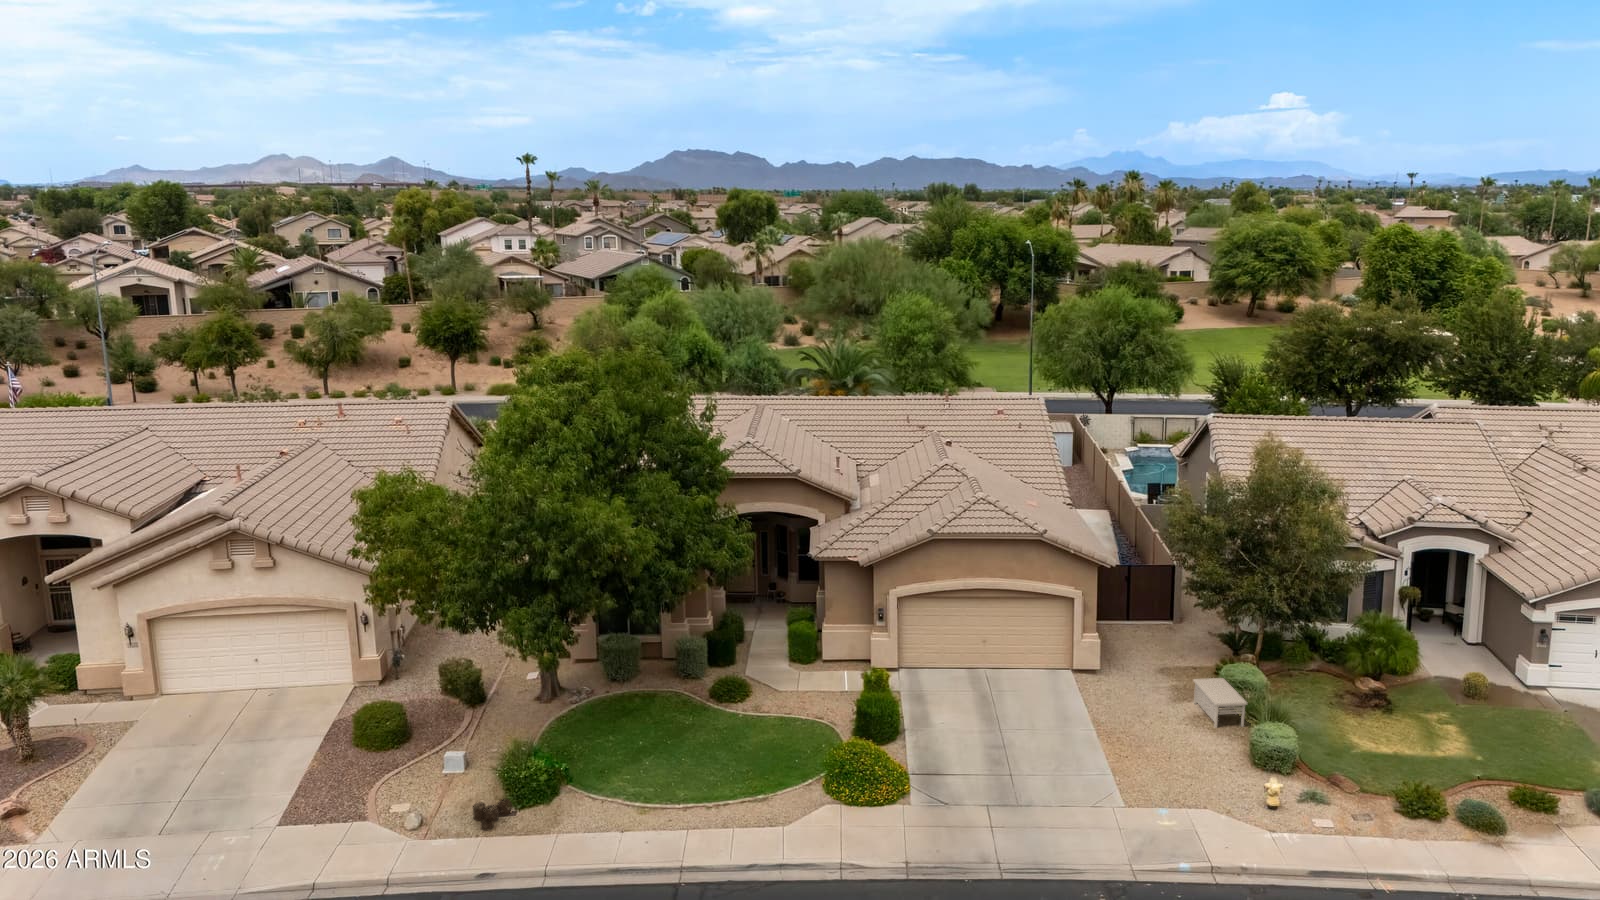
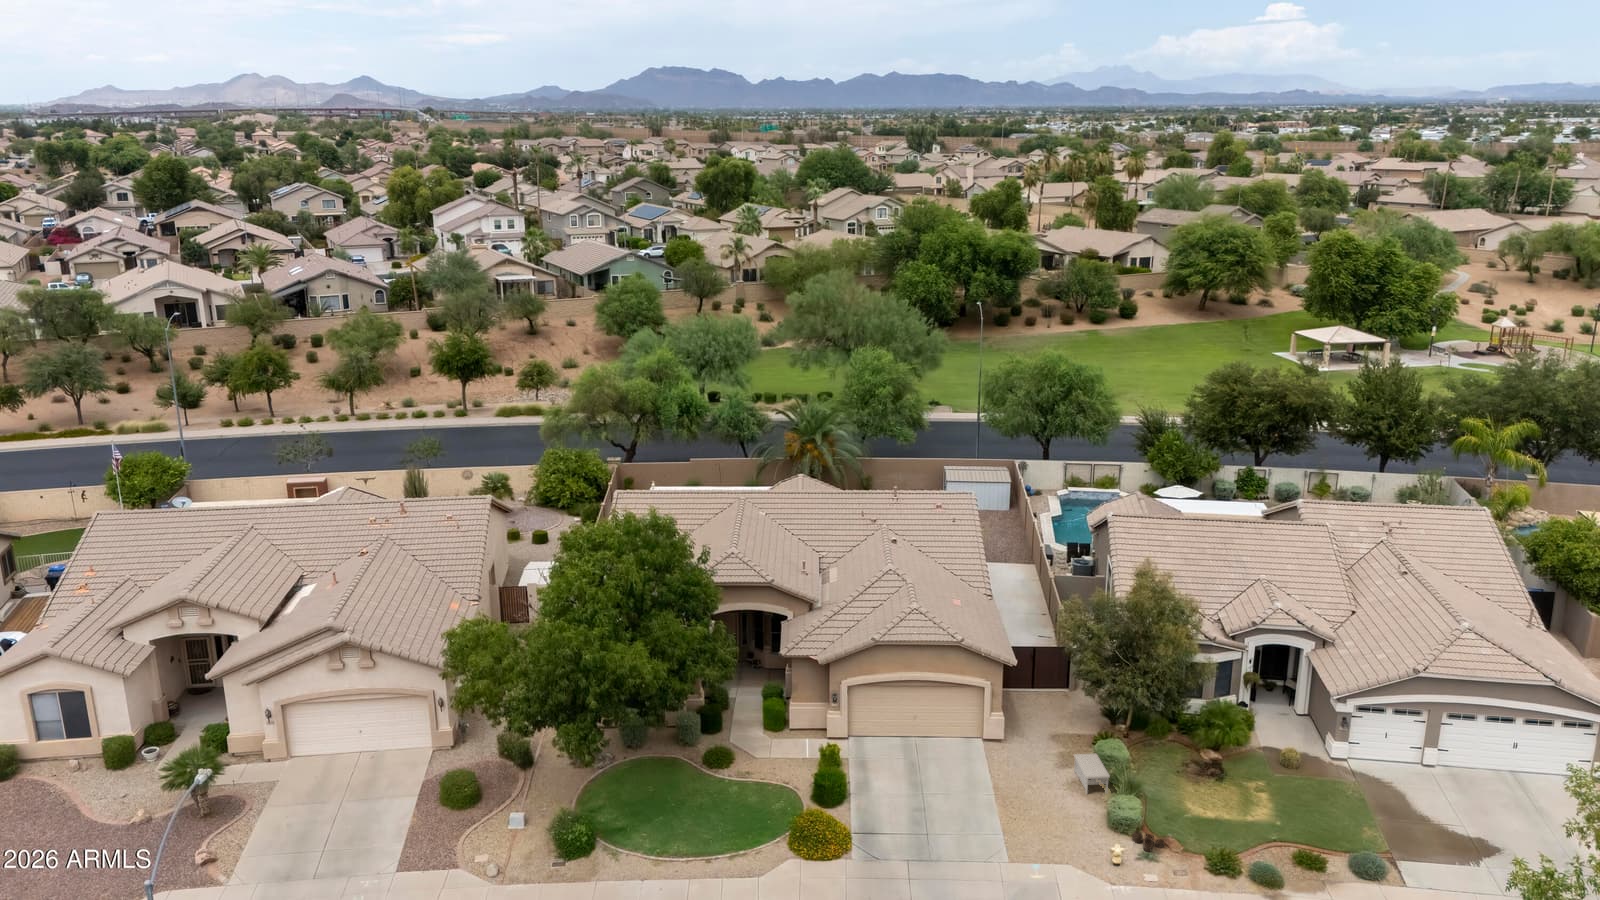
woven basket: present [473,799,512,831] -> present [1132,831,1164,852]

